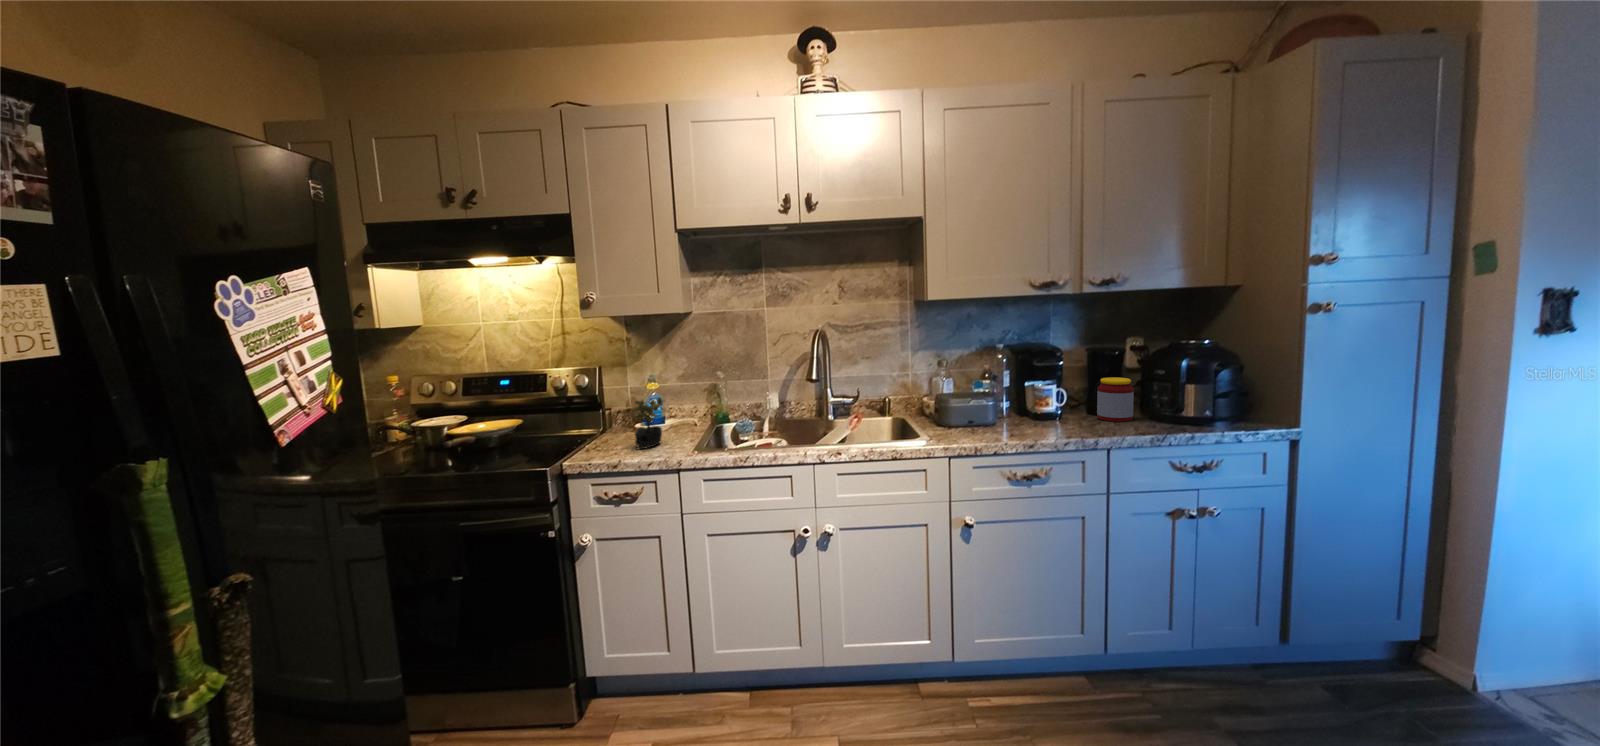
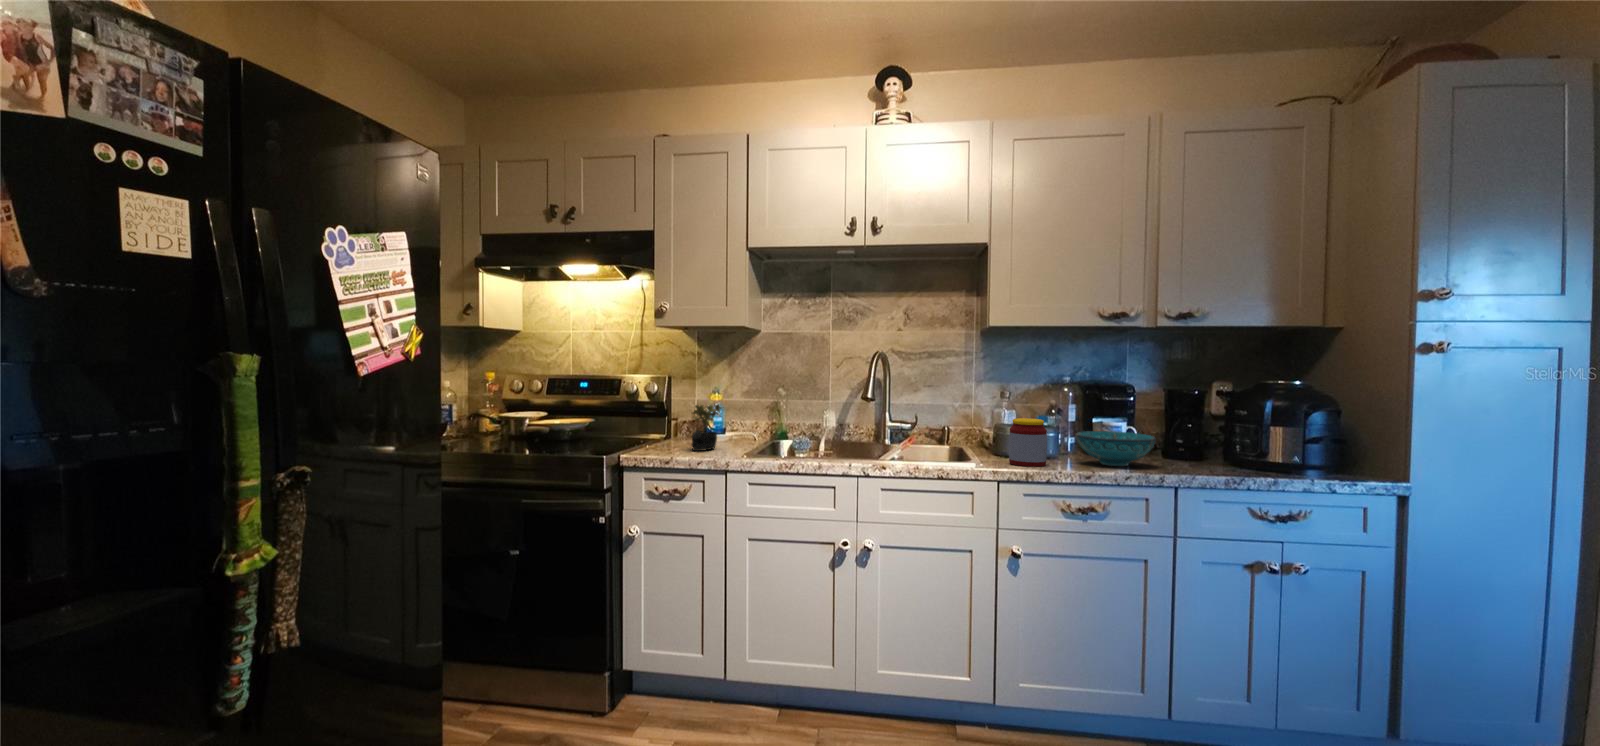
jar: present [1097,377,1134,422] -> present [1009,418,1047,467]
bowl: none [1013,395,1088,430] -> present [1076,431,1156,466]

